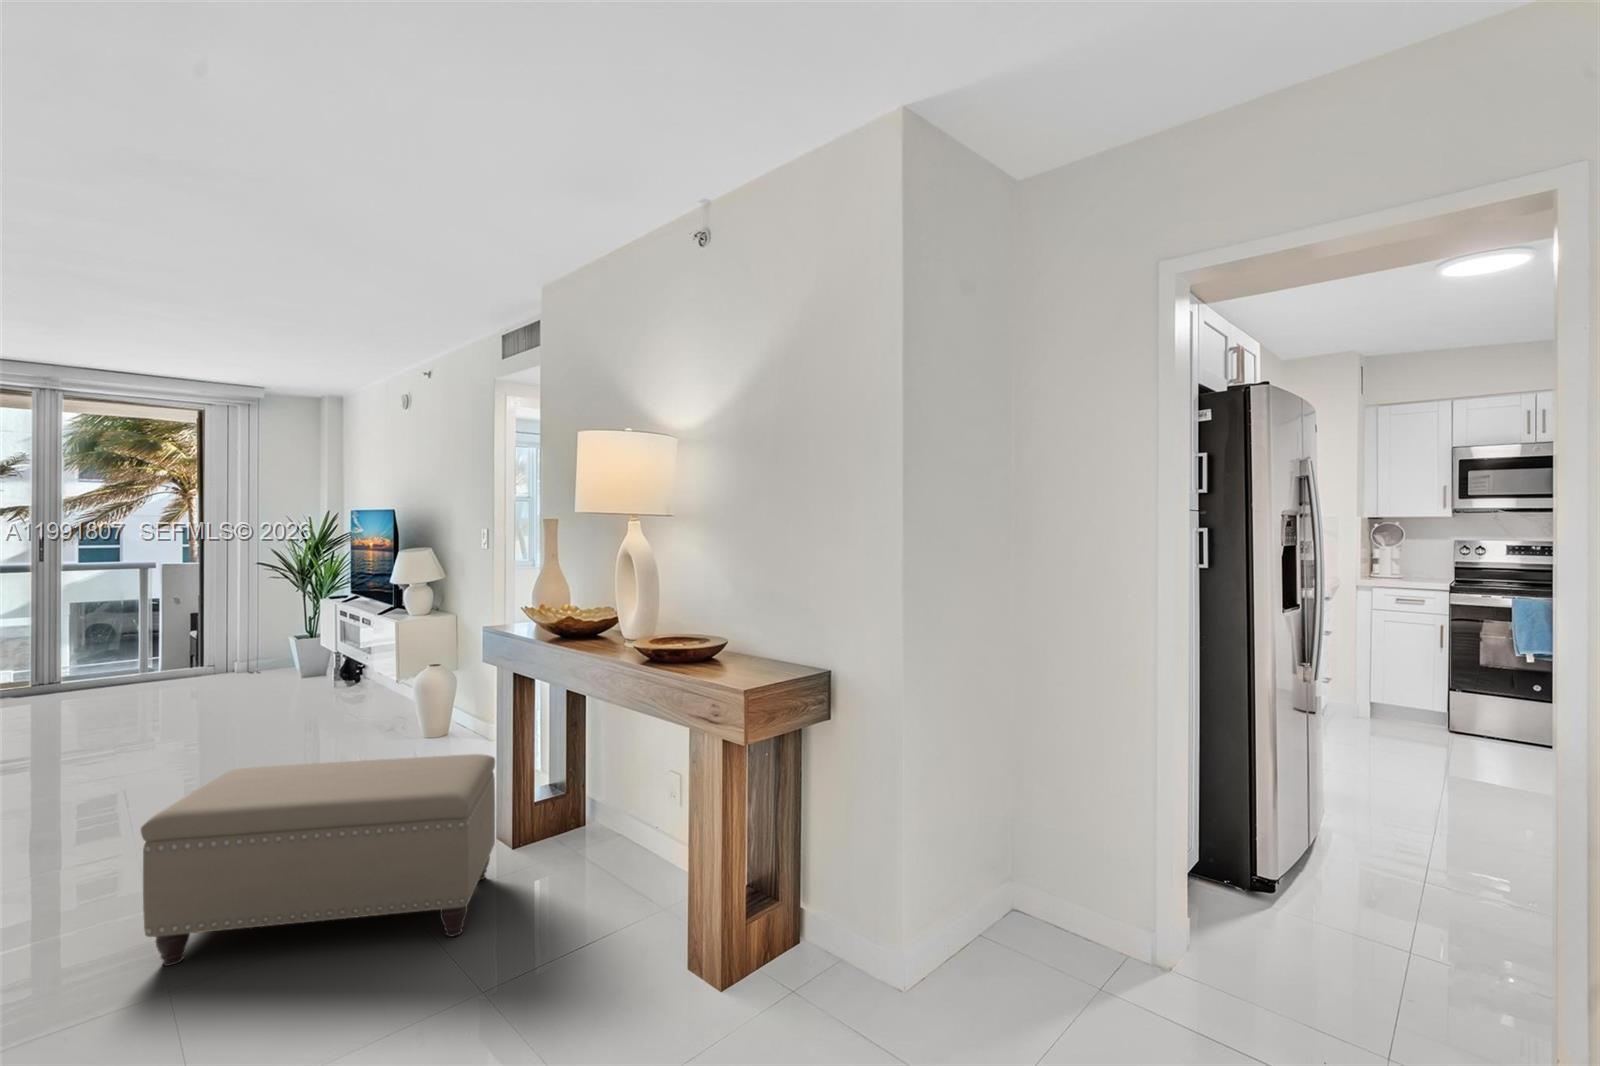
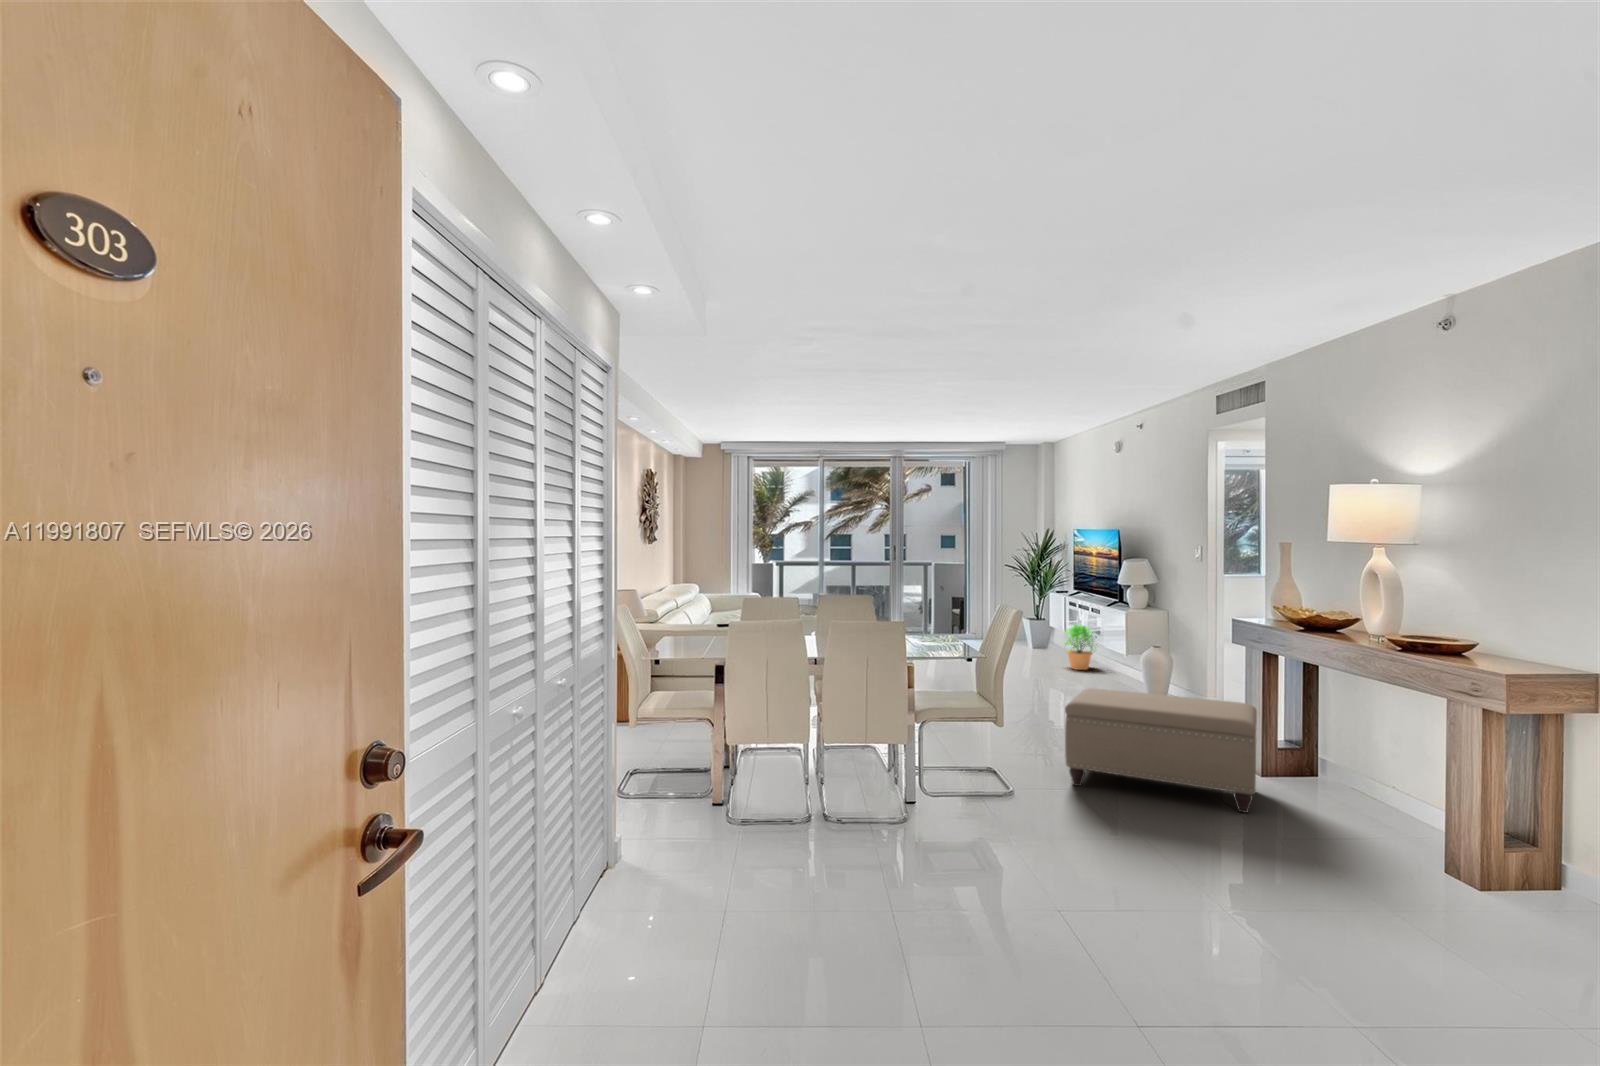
potted plant: none [323,639,380,703] -> present [1063,623,1097,670]

